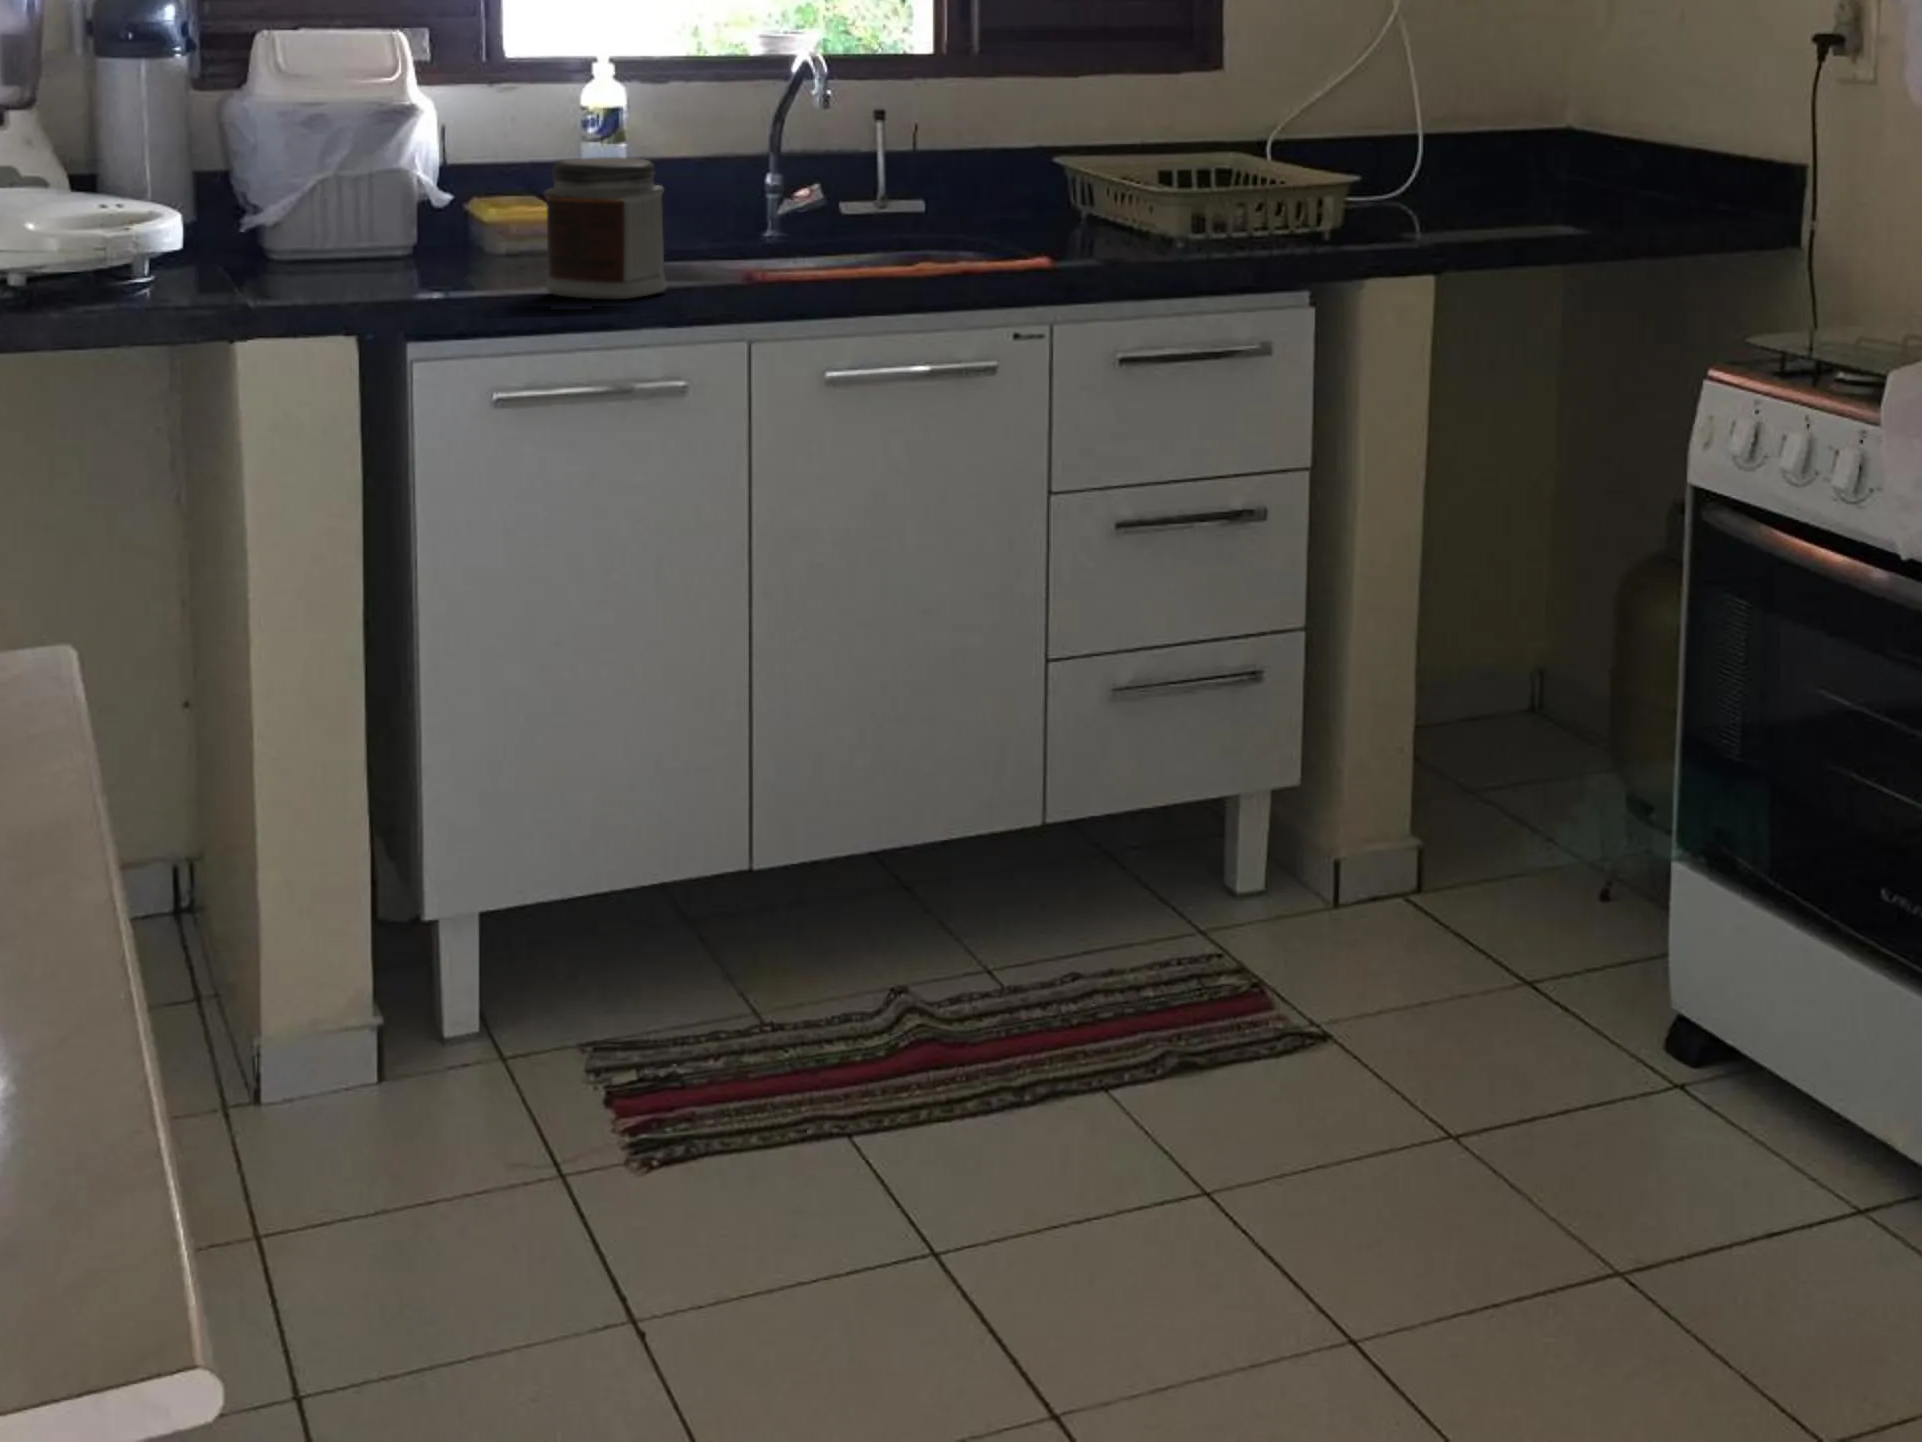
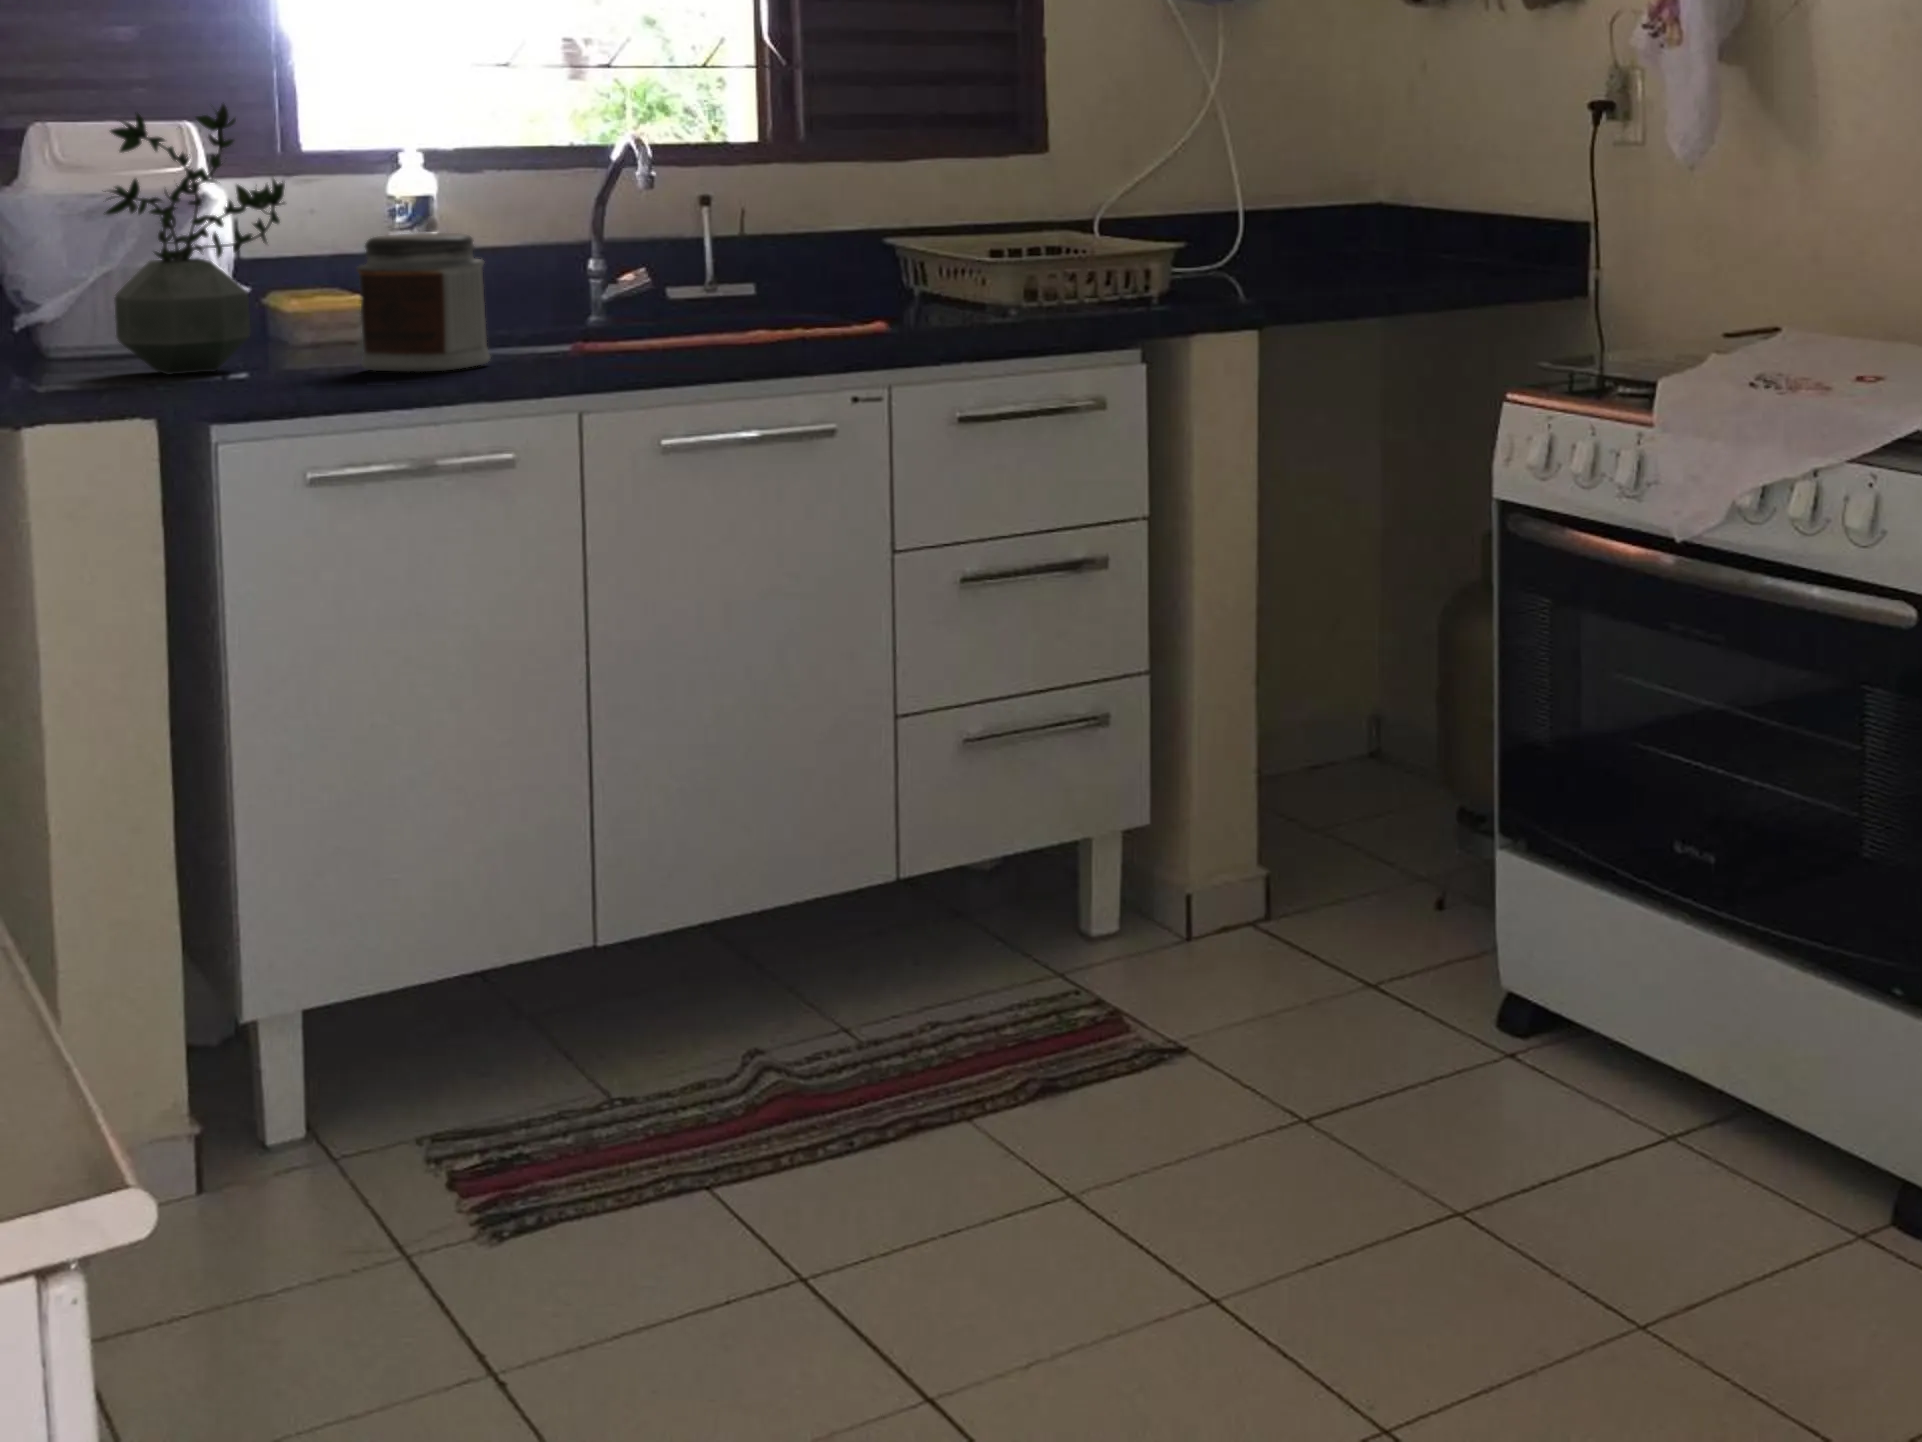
potted plant: none [314,21,482,290] -> present [105,104,285,374]

